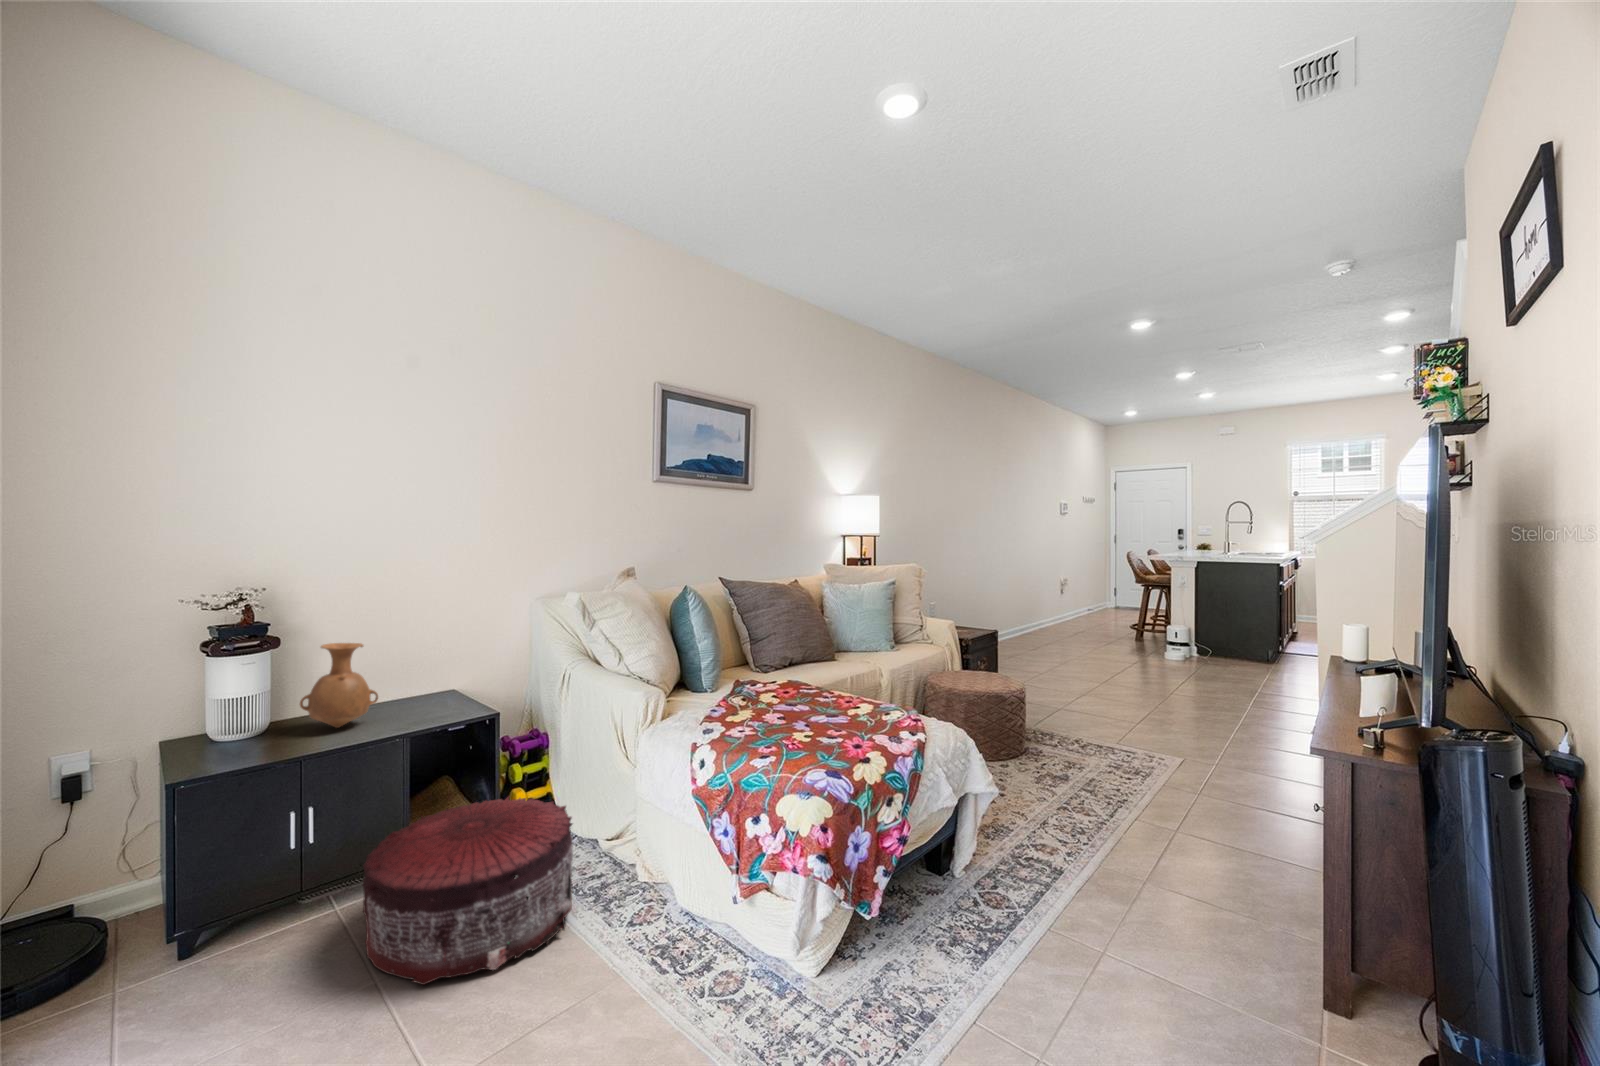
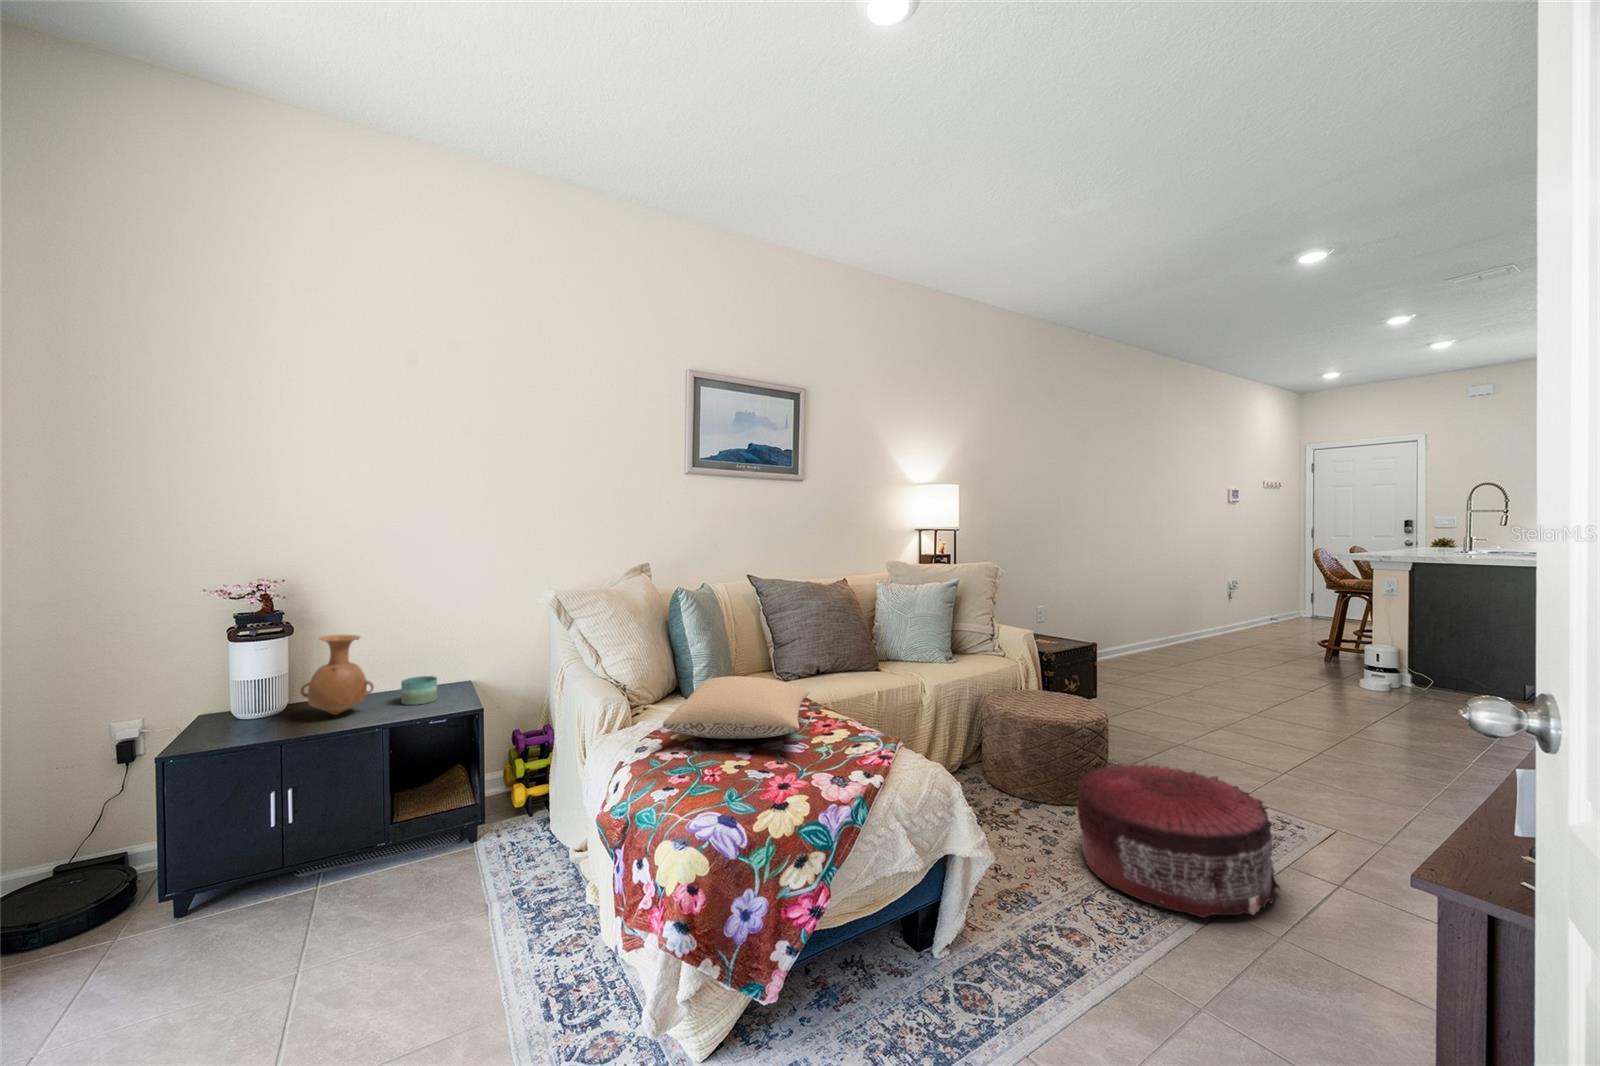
pillow: none [719,665,844,717] -> present [663,676,810,739]
candle: none [399,684,436,713] -> present [401,676,437,705]
pouf: present [362,797,573,985] -> present [1076,763,1280,918]

